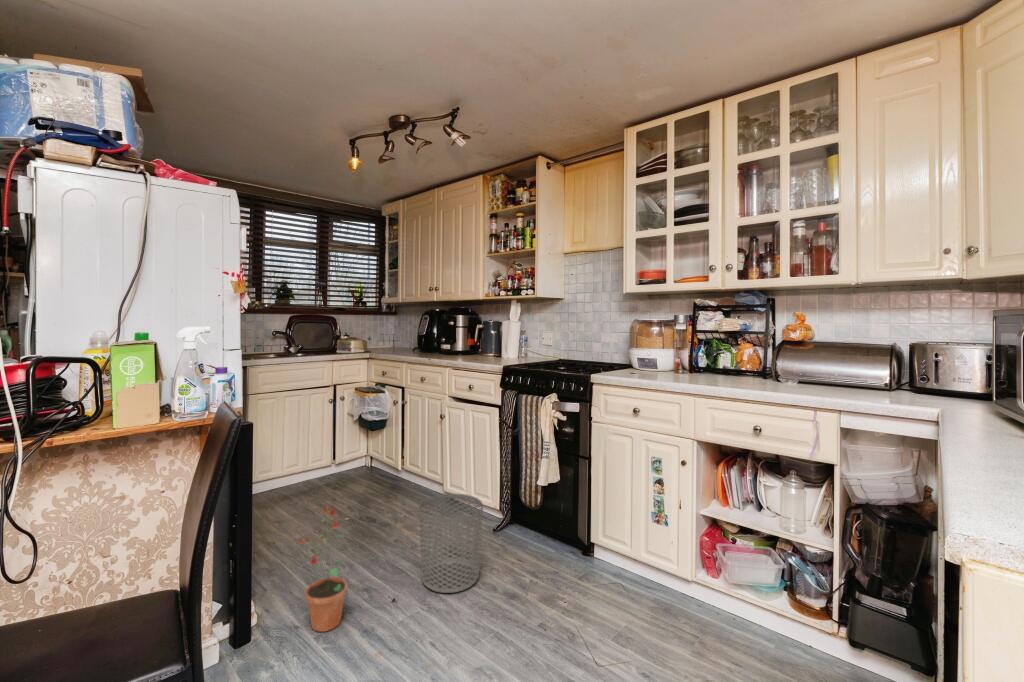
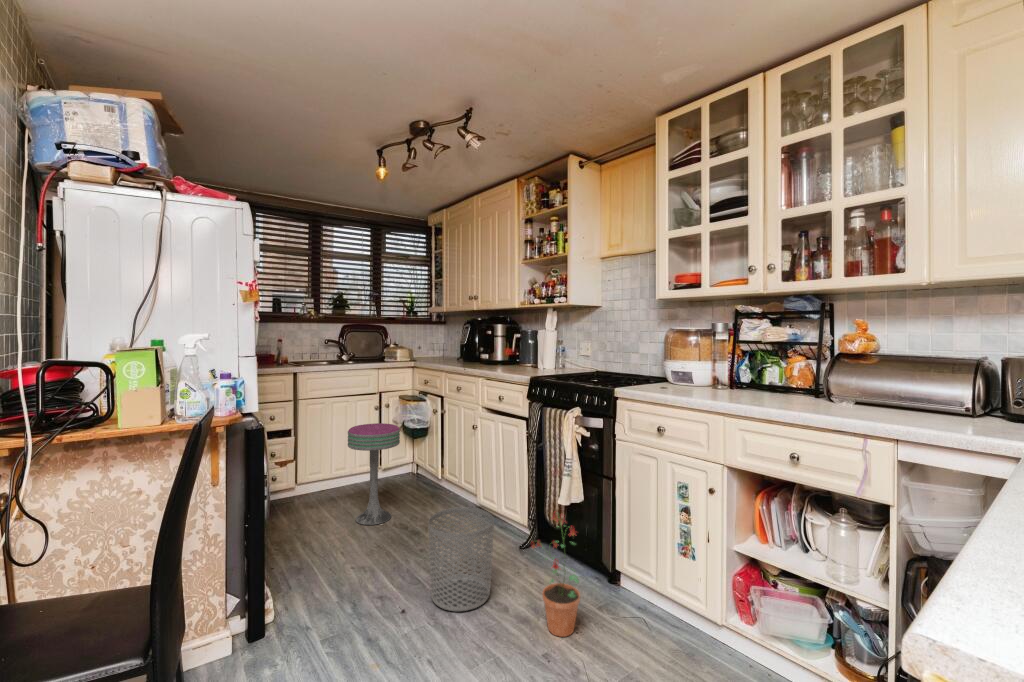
bar stool: none [313,416,367,520] -> present [348,423,400,525]
potted plant: present [299,506,347,632] -> present [532,512,580,637]

